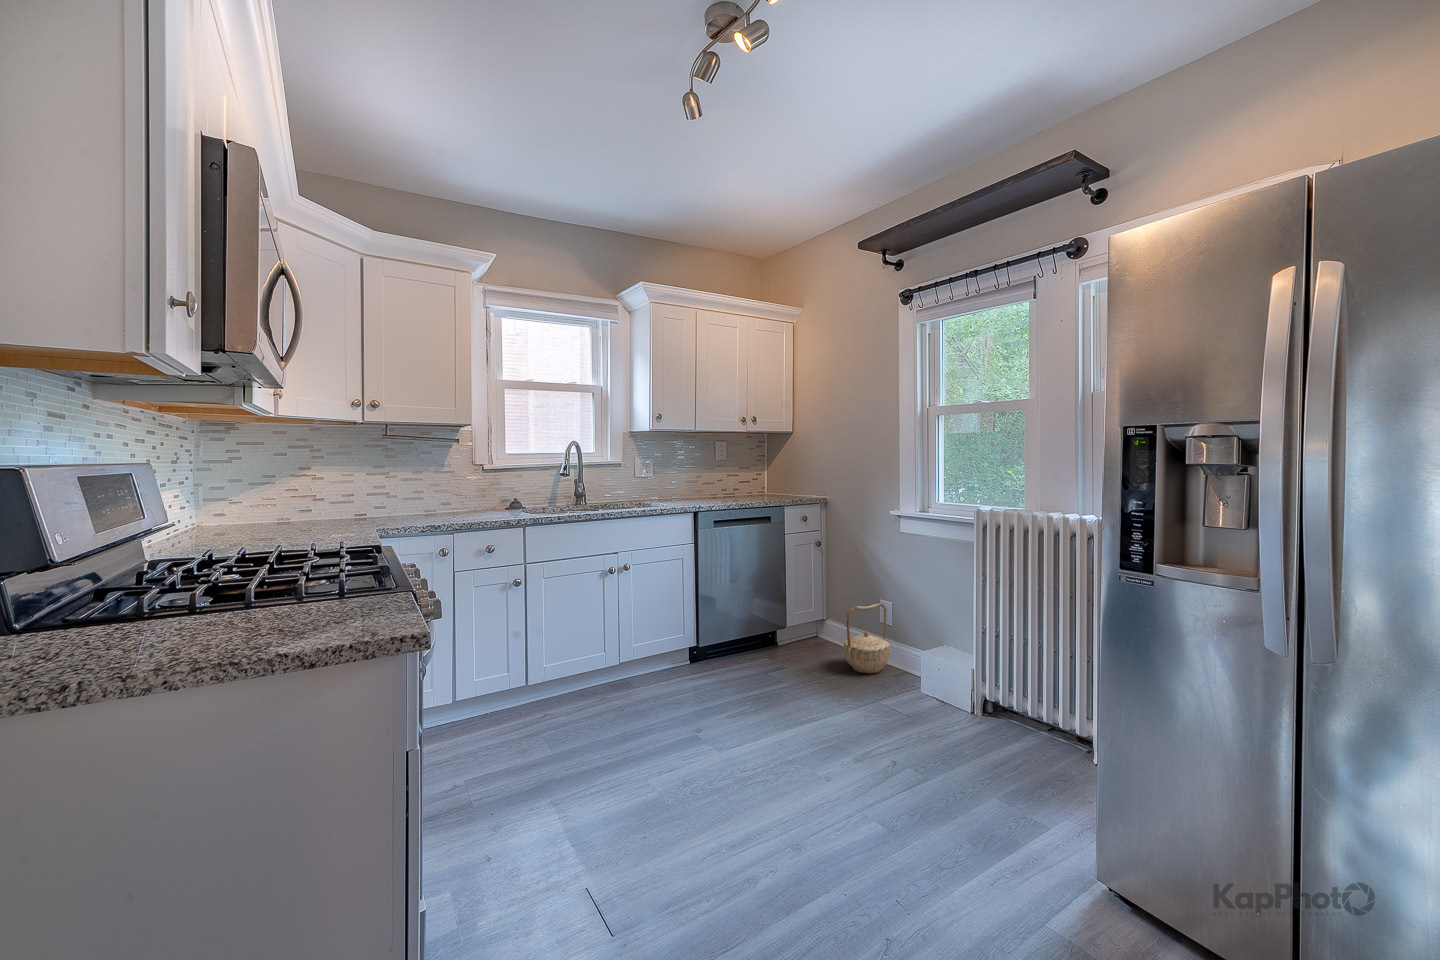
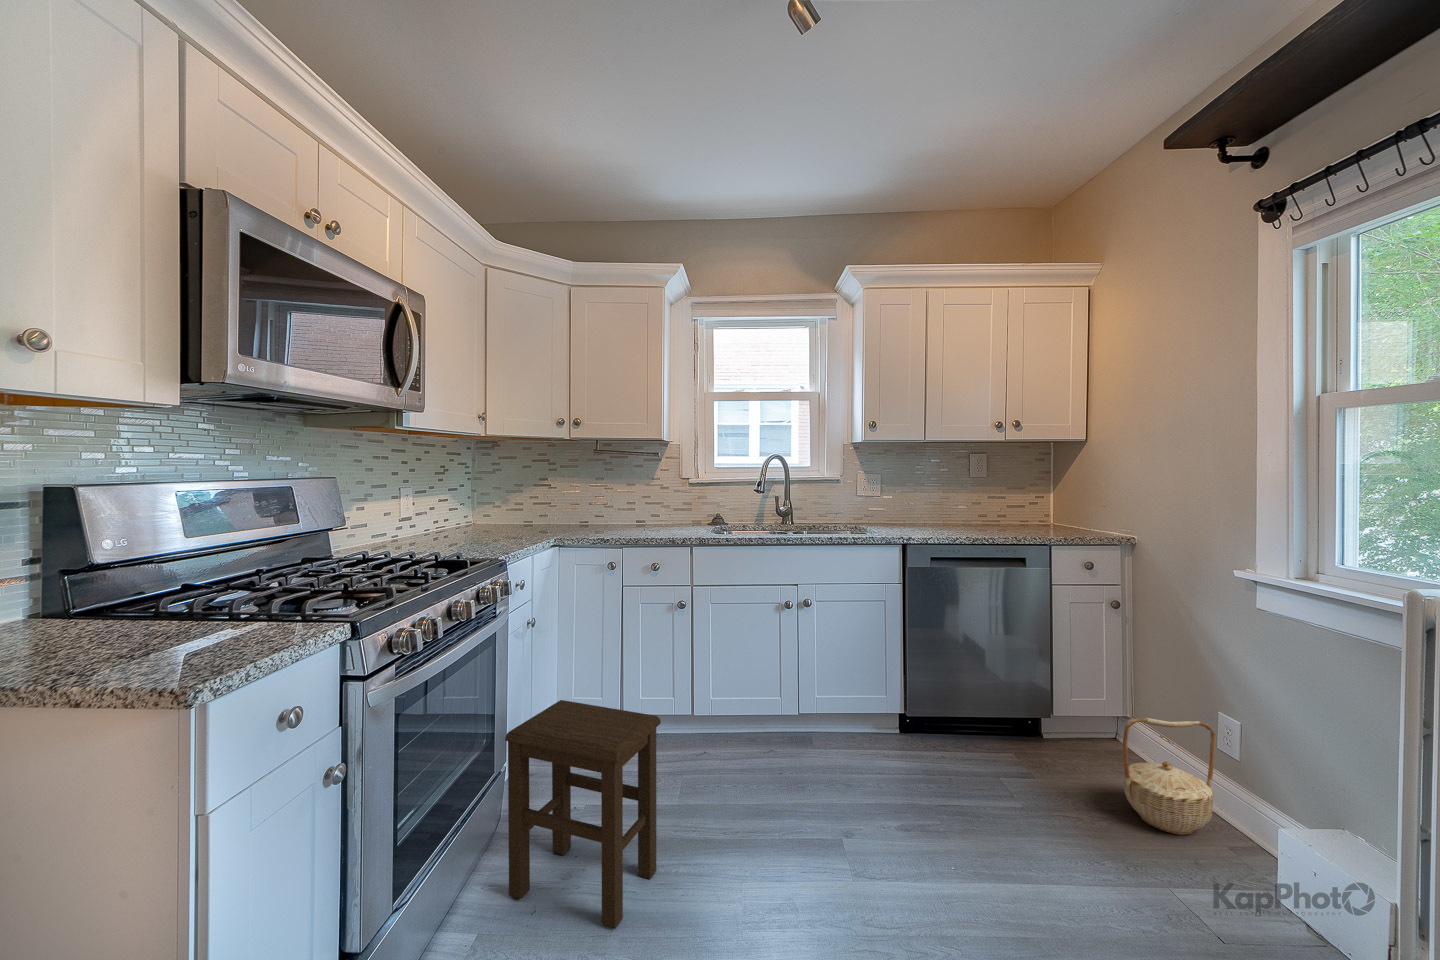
stool: none [463,662,591,861] -> present [505,700,661,929]

